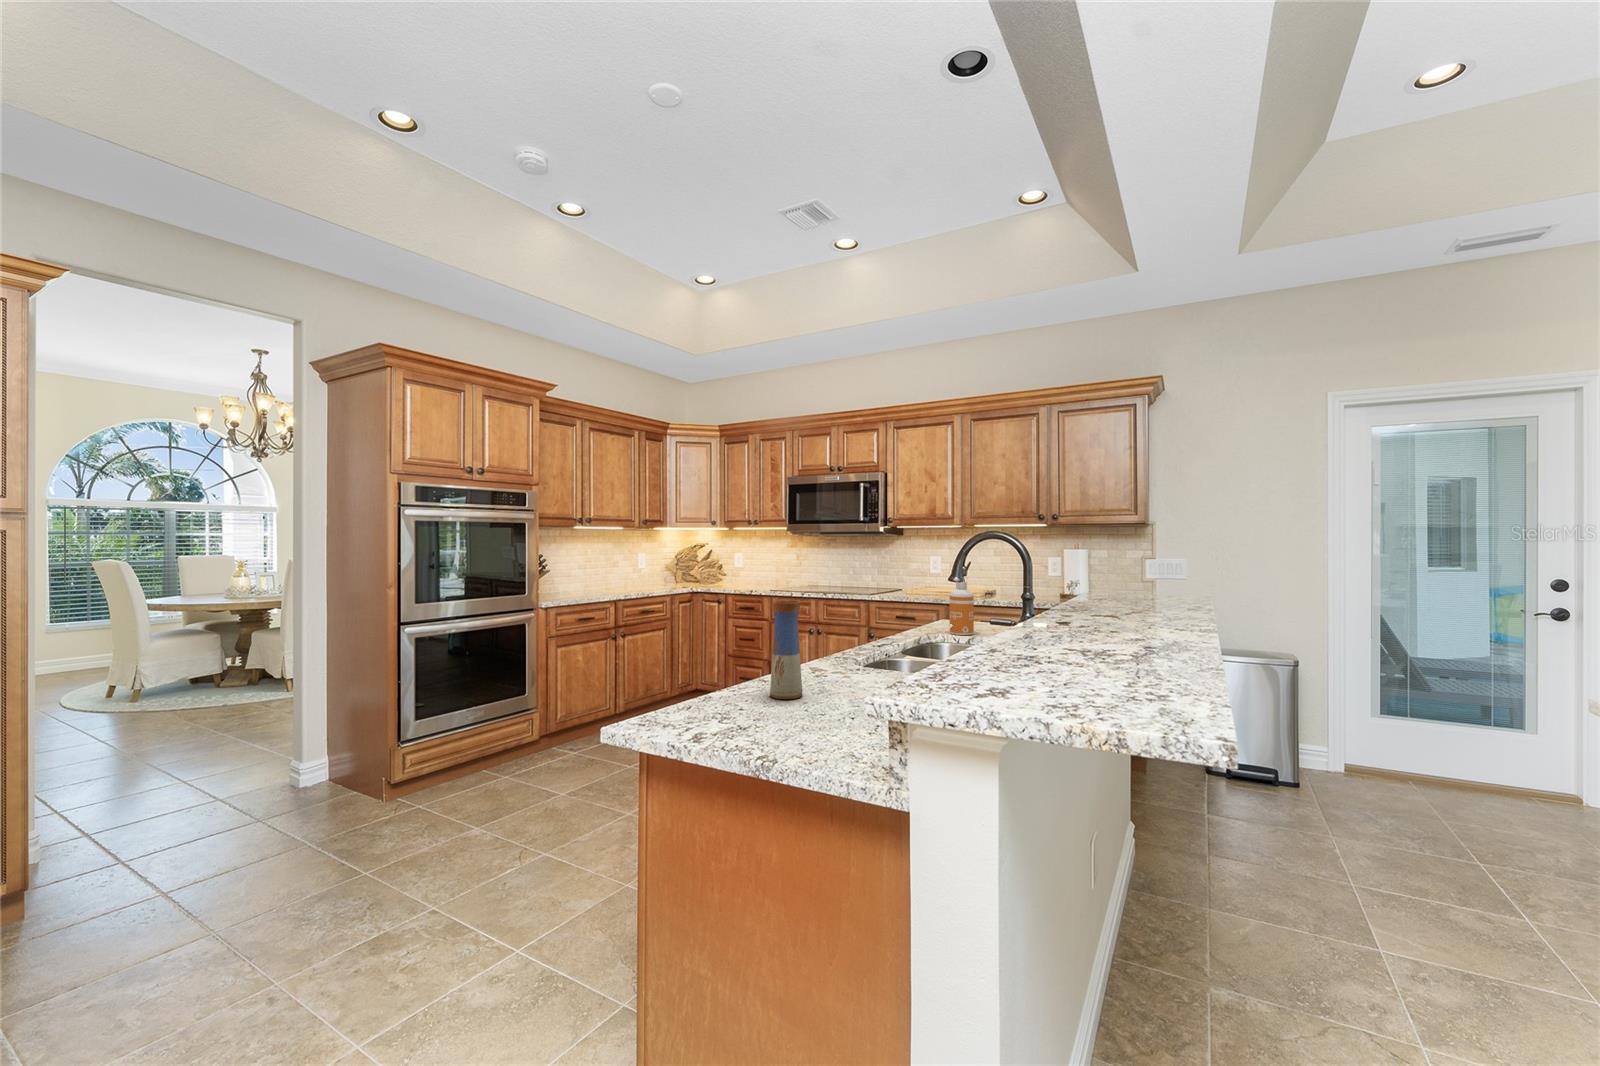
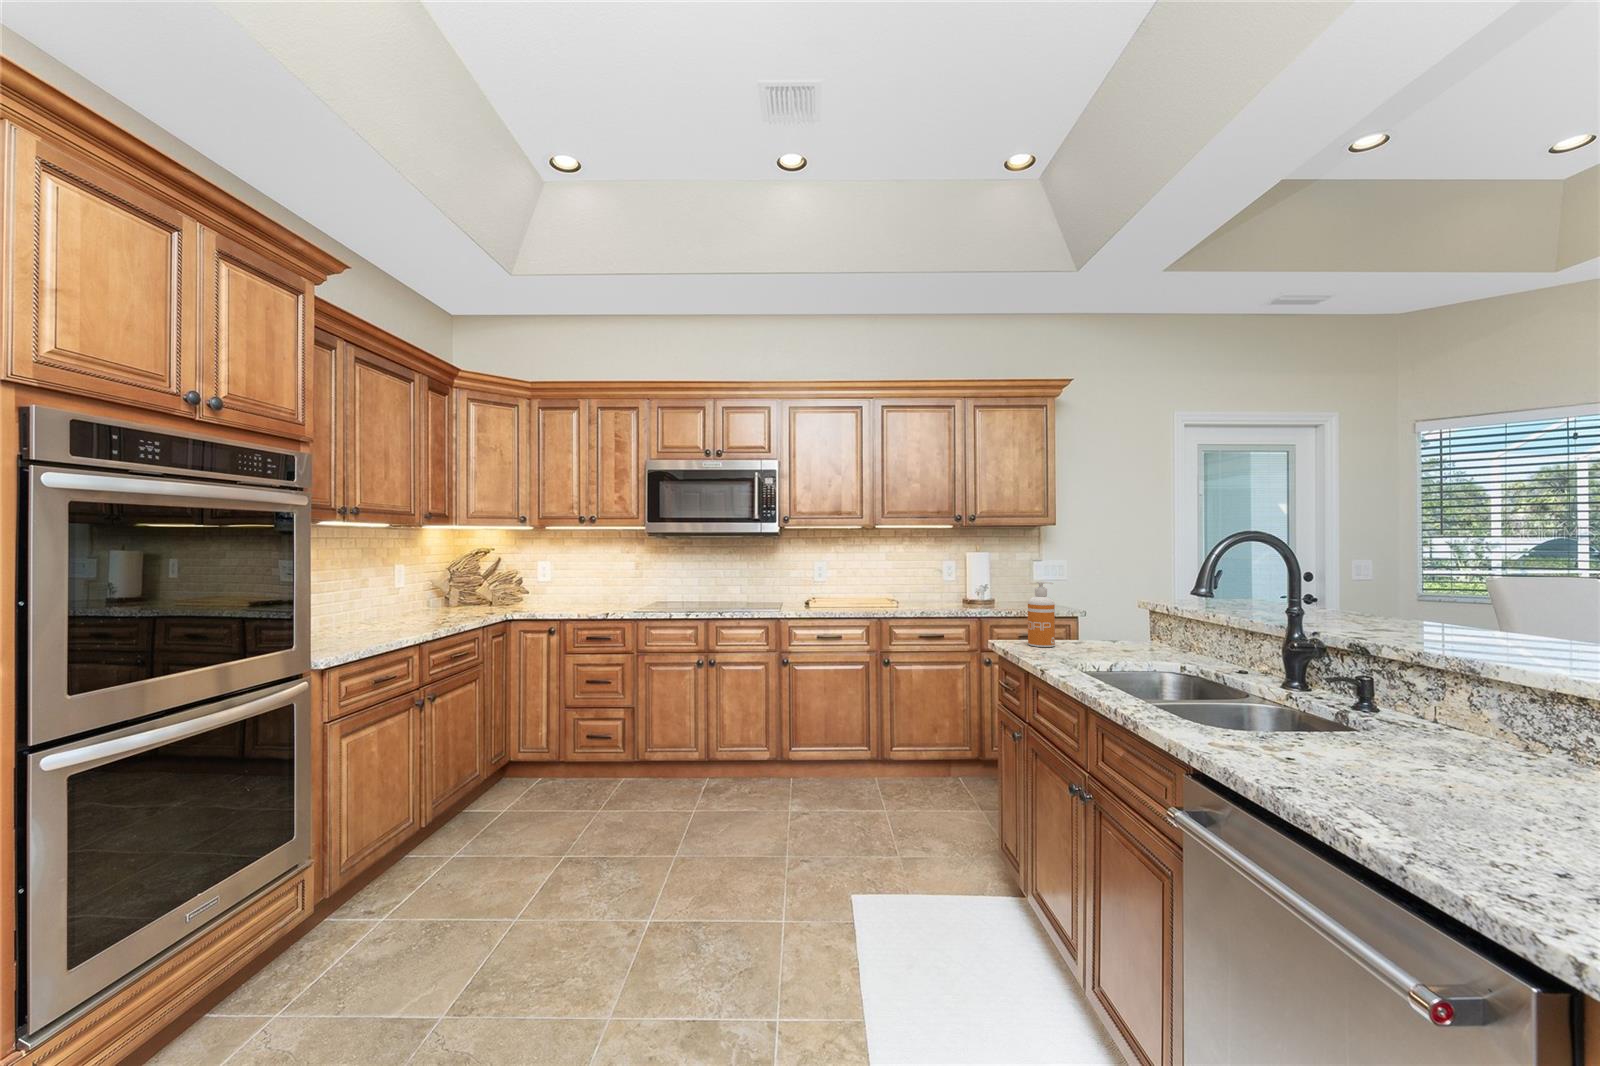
vase: present [770,600,802,699] -> none [1239,625,1295,764]

